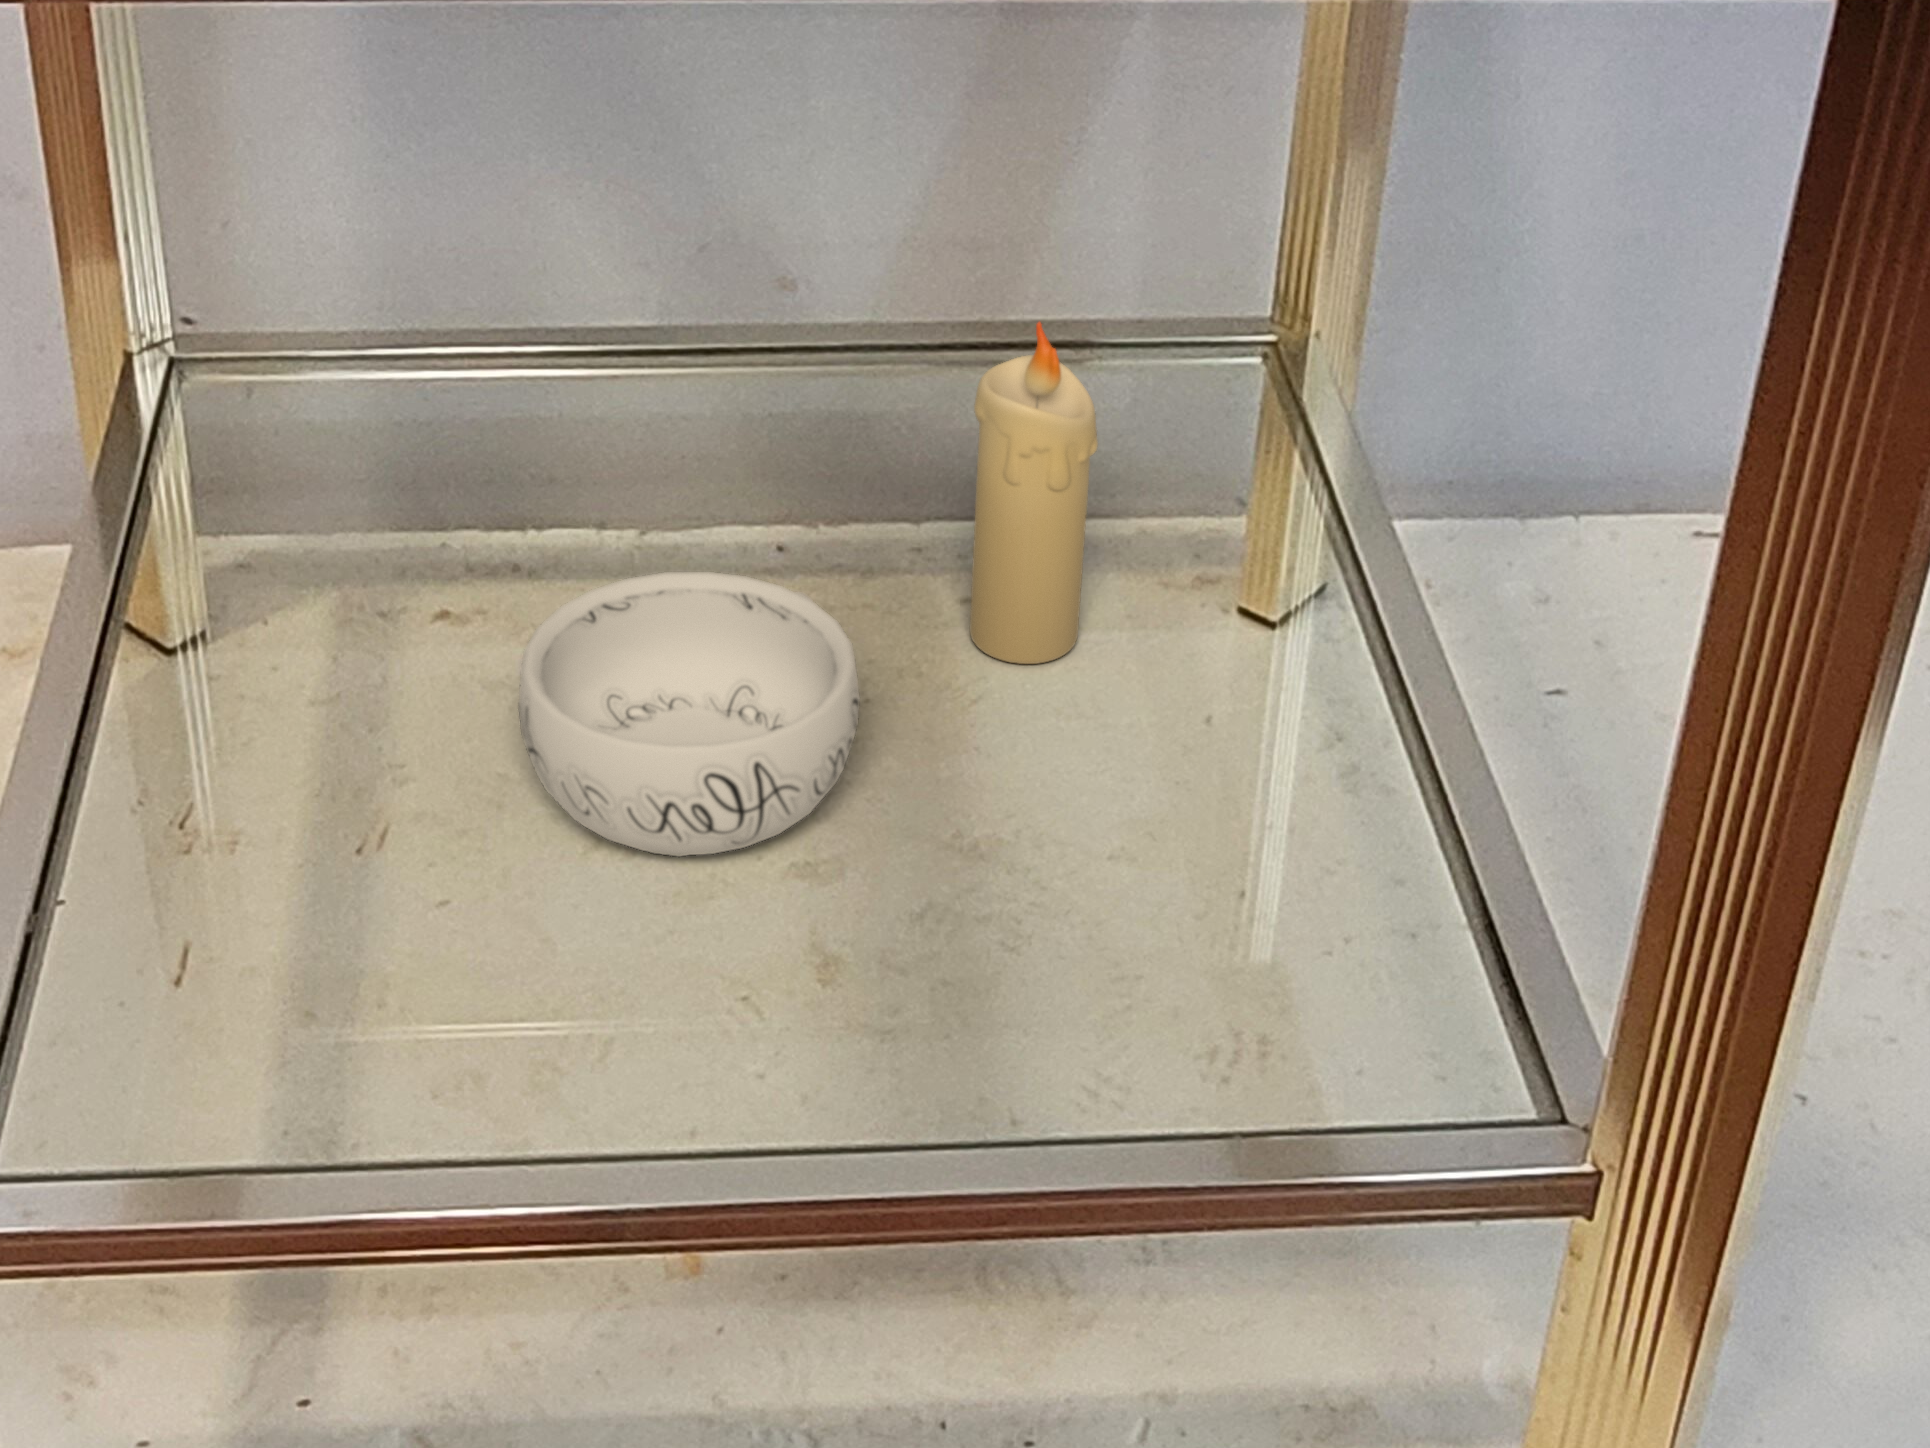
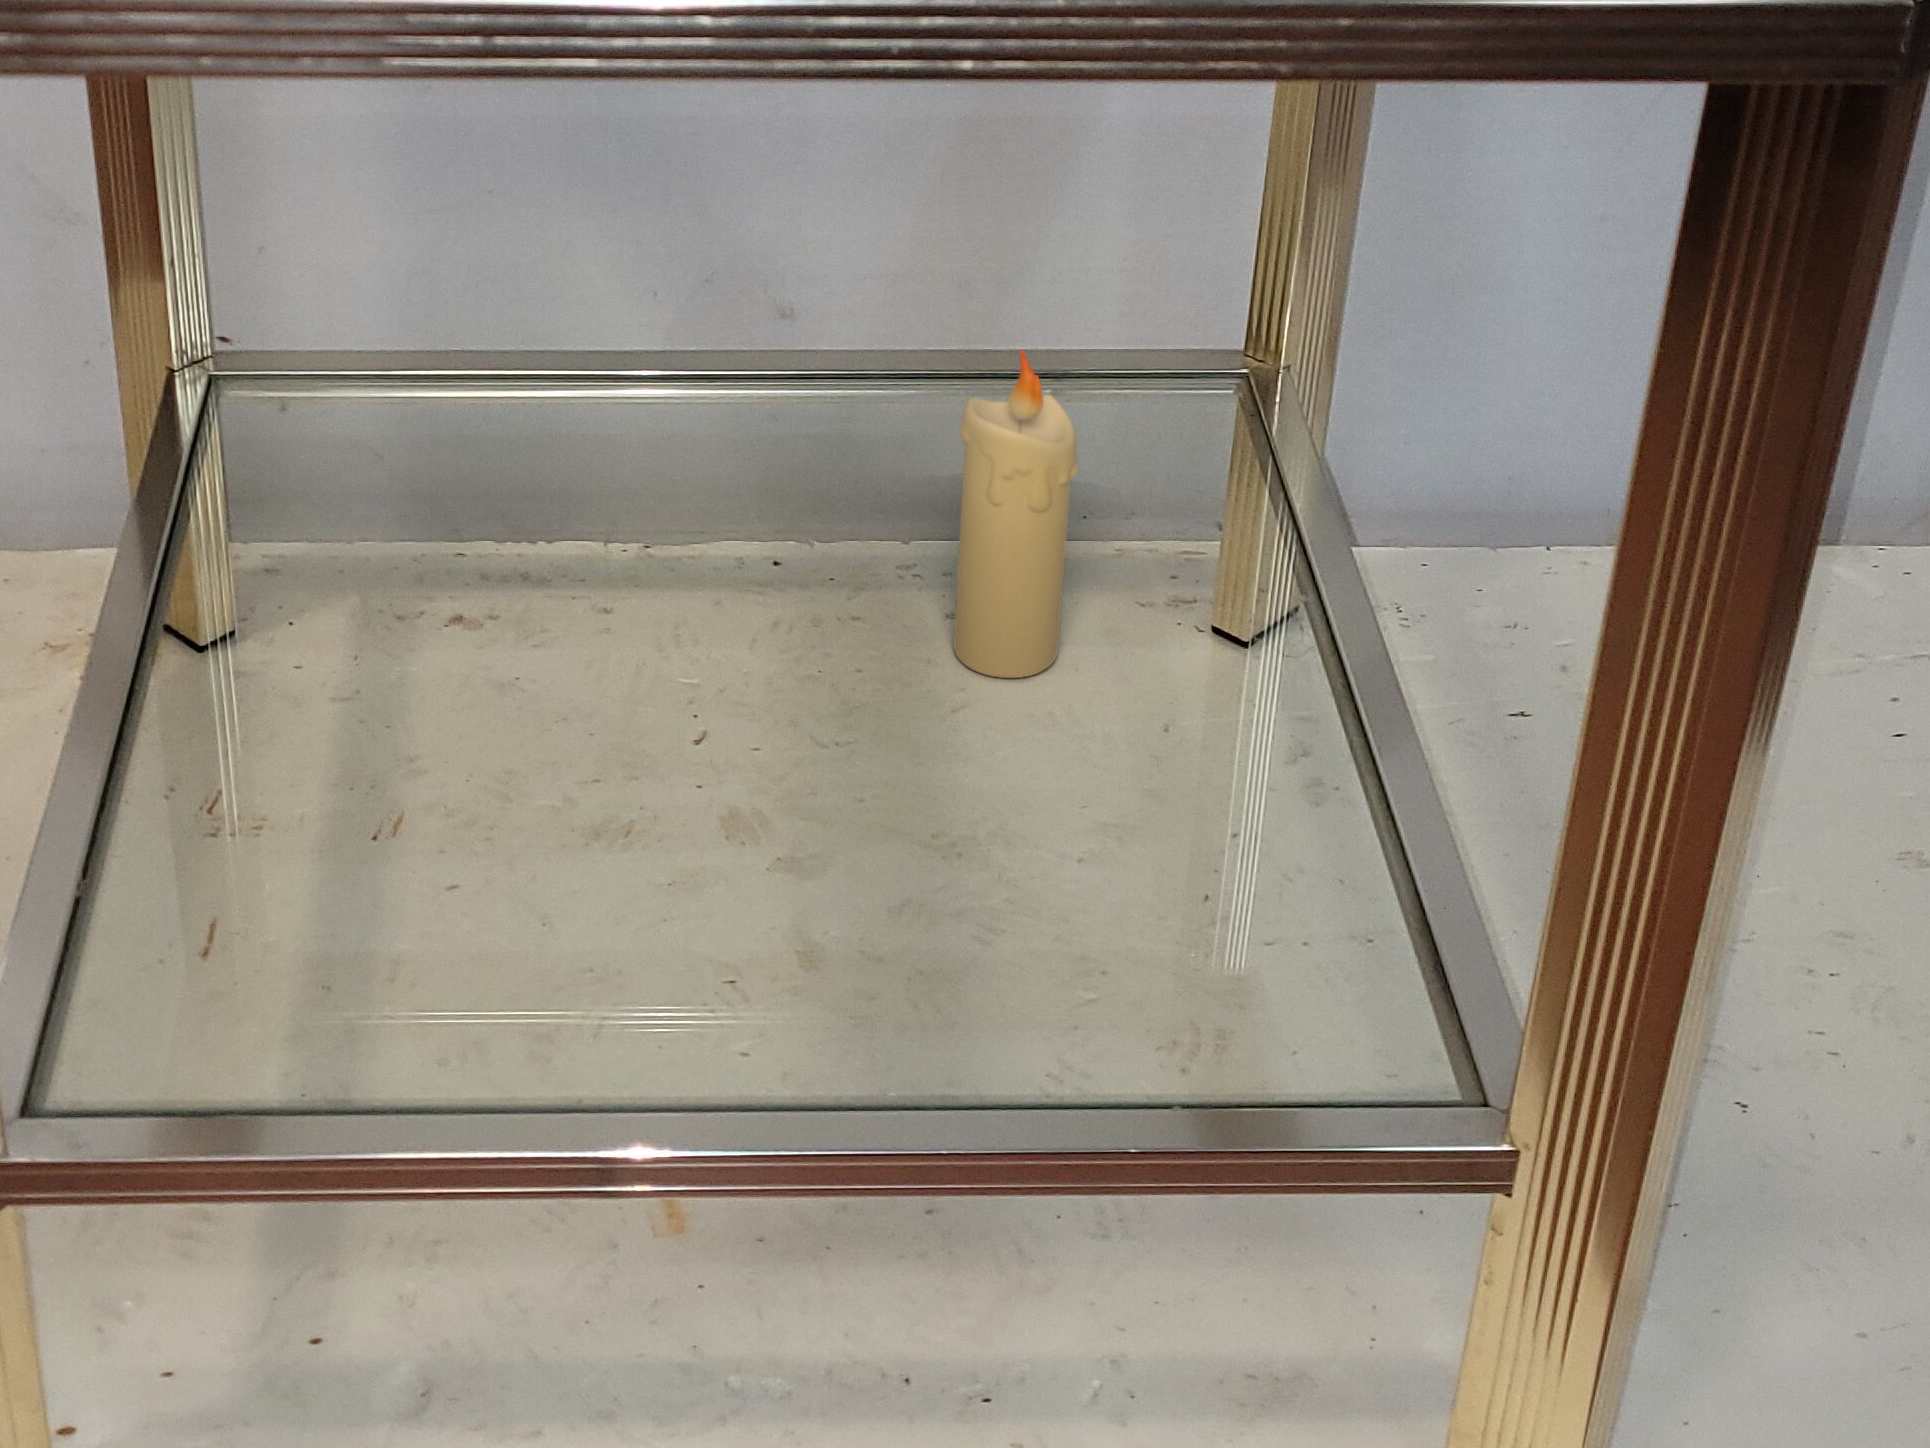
decorative bowl: present [519,572,860,857] -> none [522,583,845,852]

